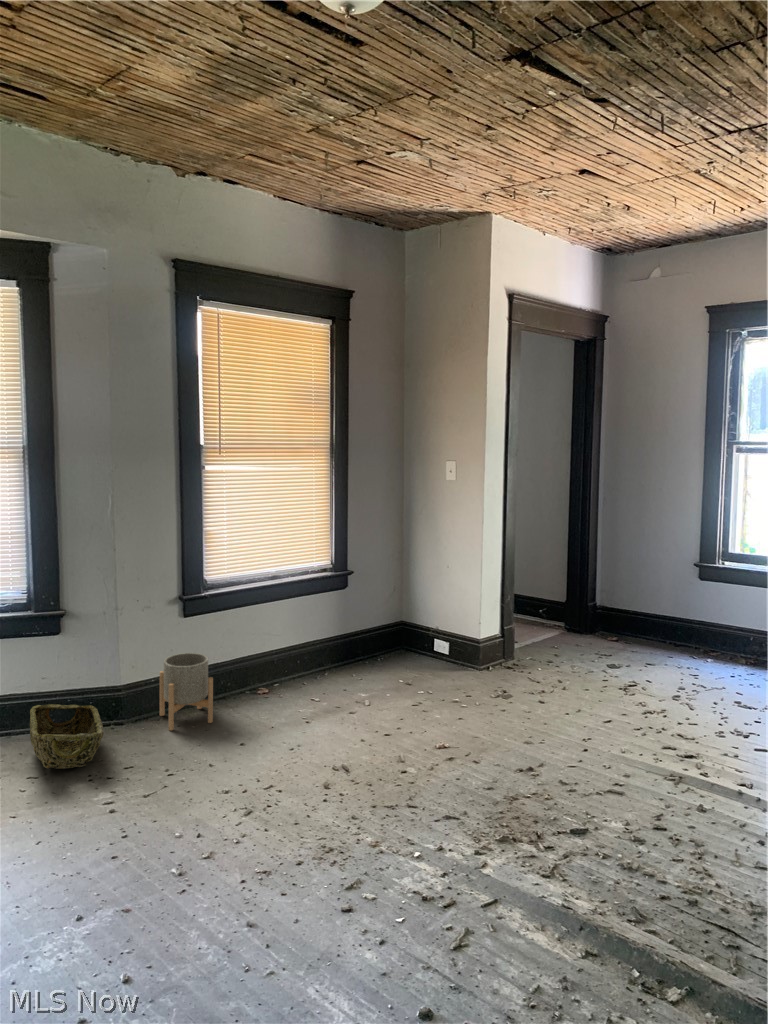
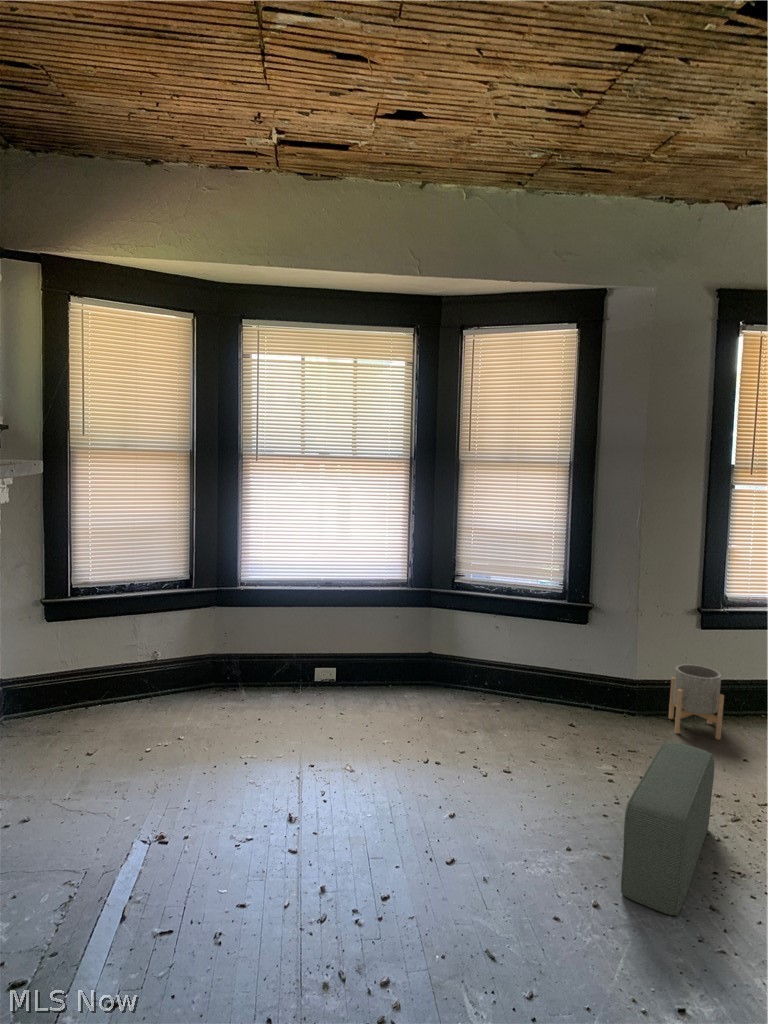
woven basket: present [30,704,104,769] -> none [557,677,613,737]
pouf: none [149,749,224,952] -> present [621,741,714,916]

